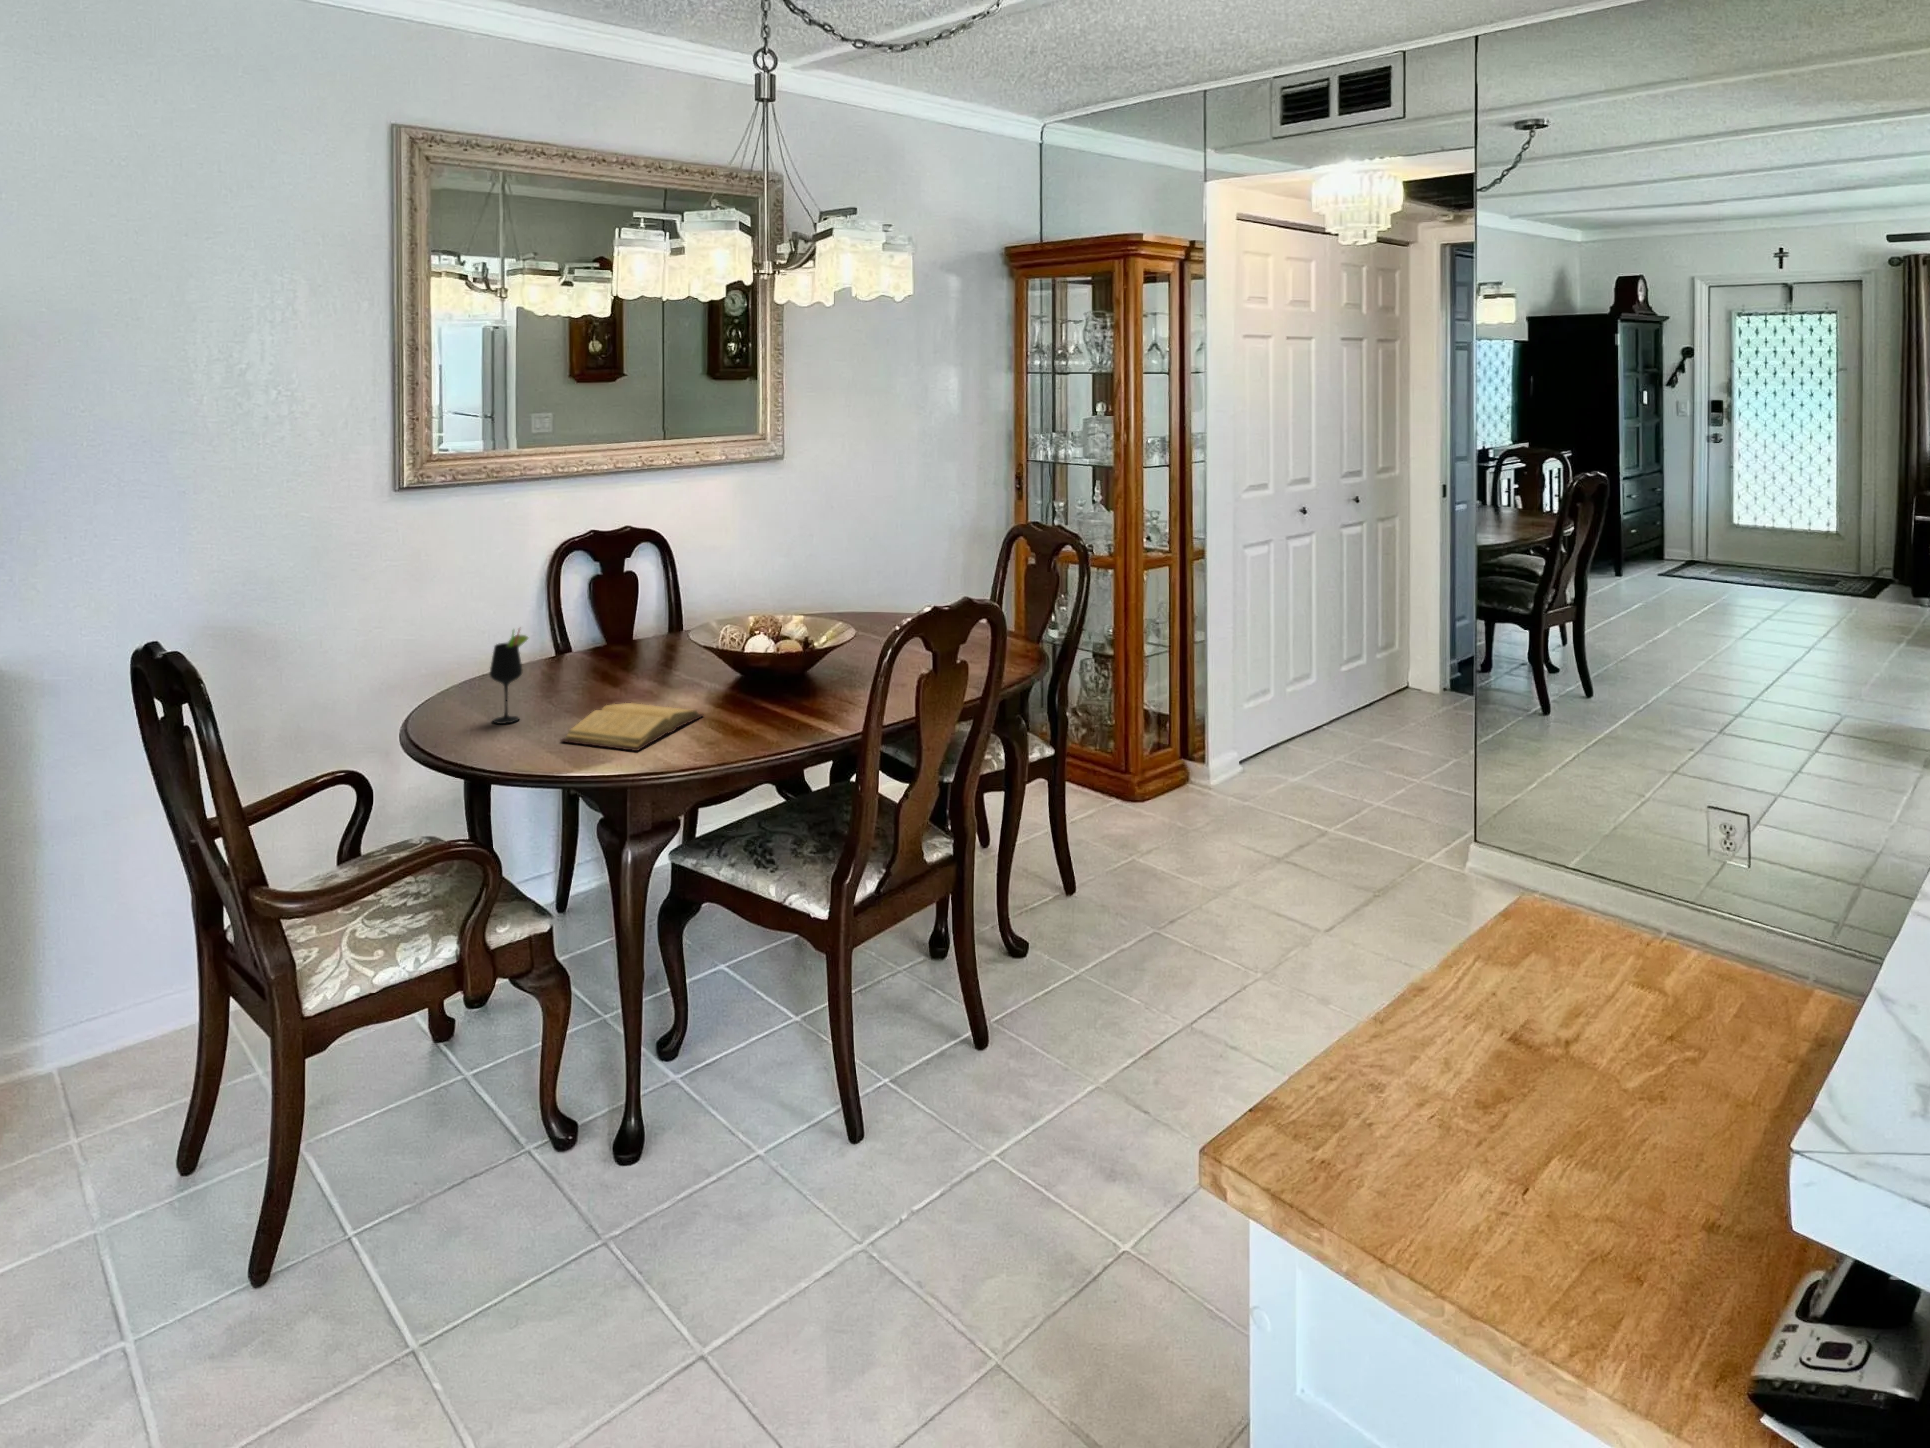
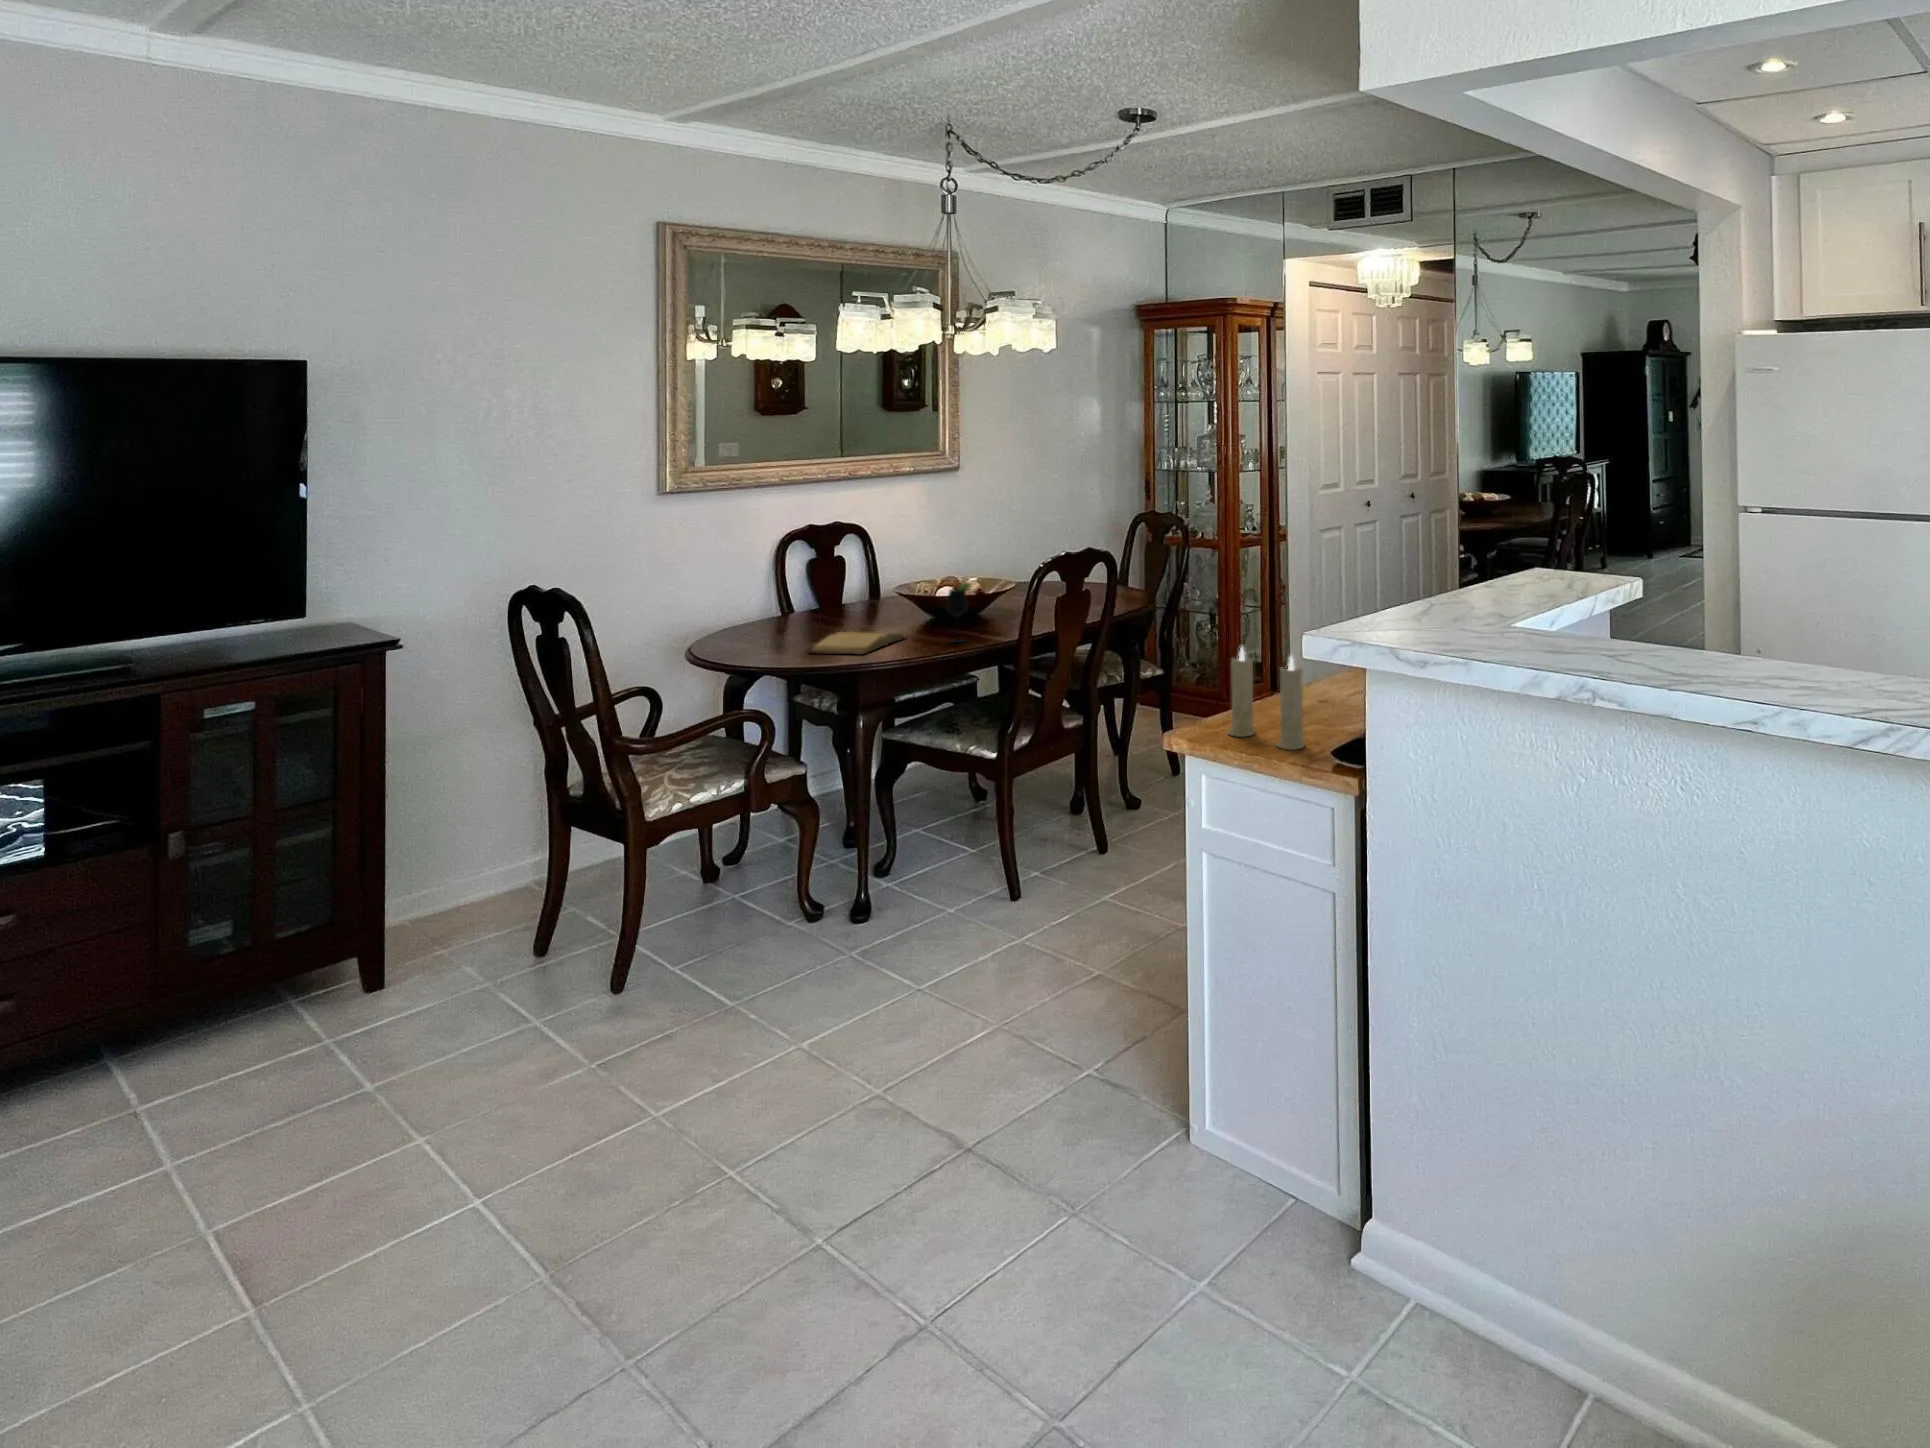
wine glass: present [490,630,528,724] -> present [946,578,971,643]
candle: none [1340,929,1572,1260] -> present [1229,647,1305,750]

